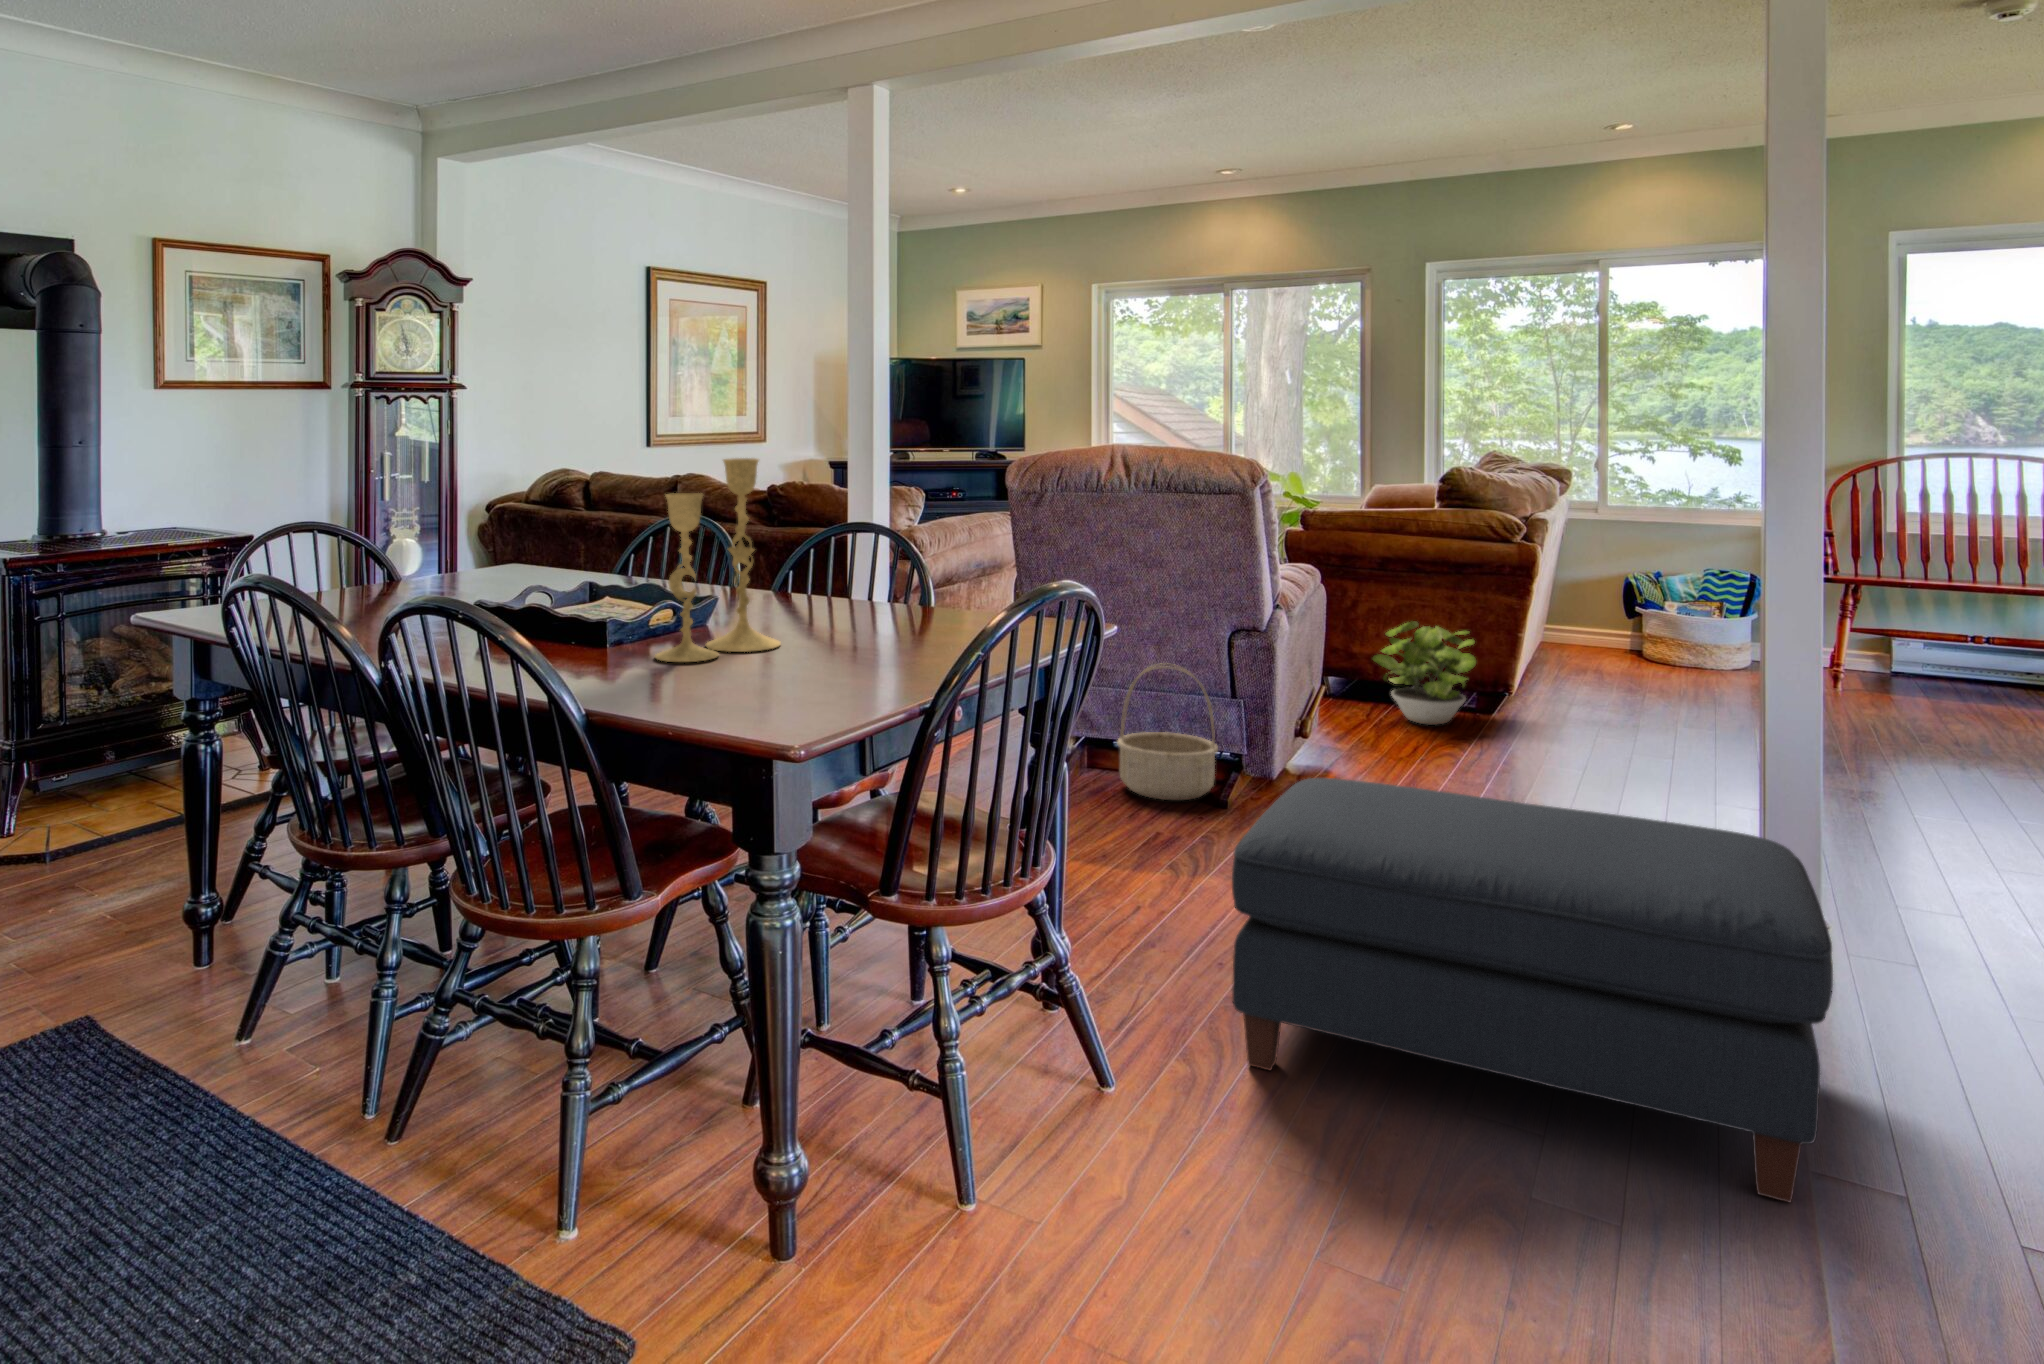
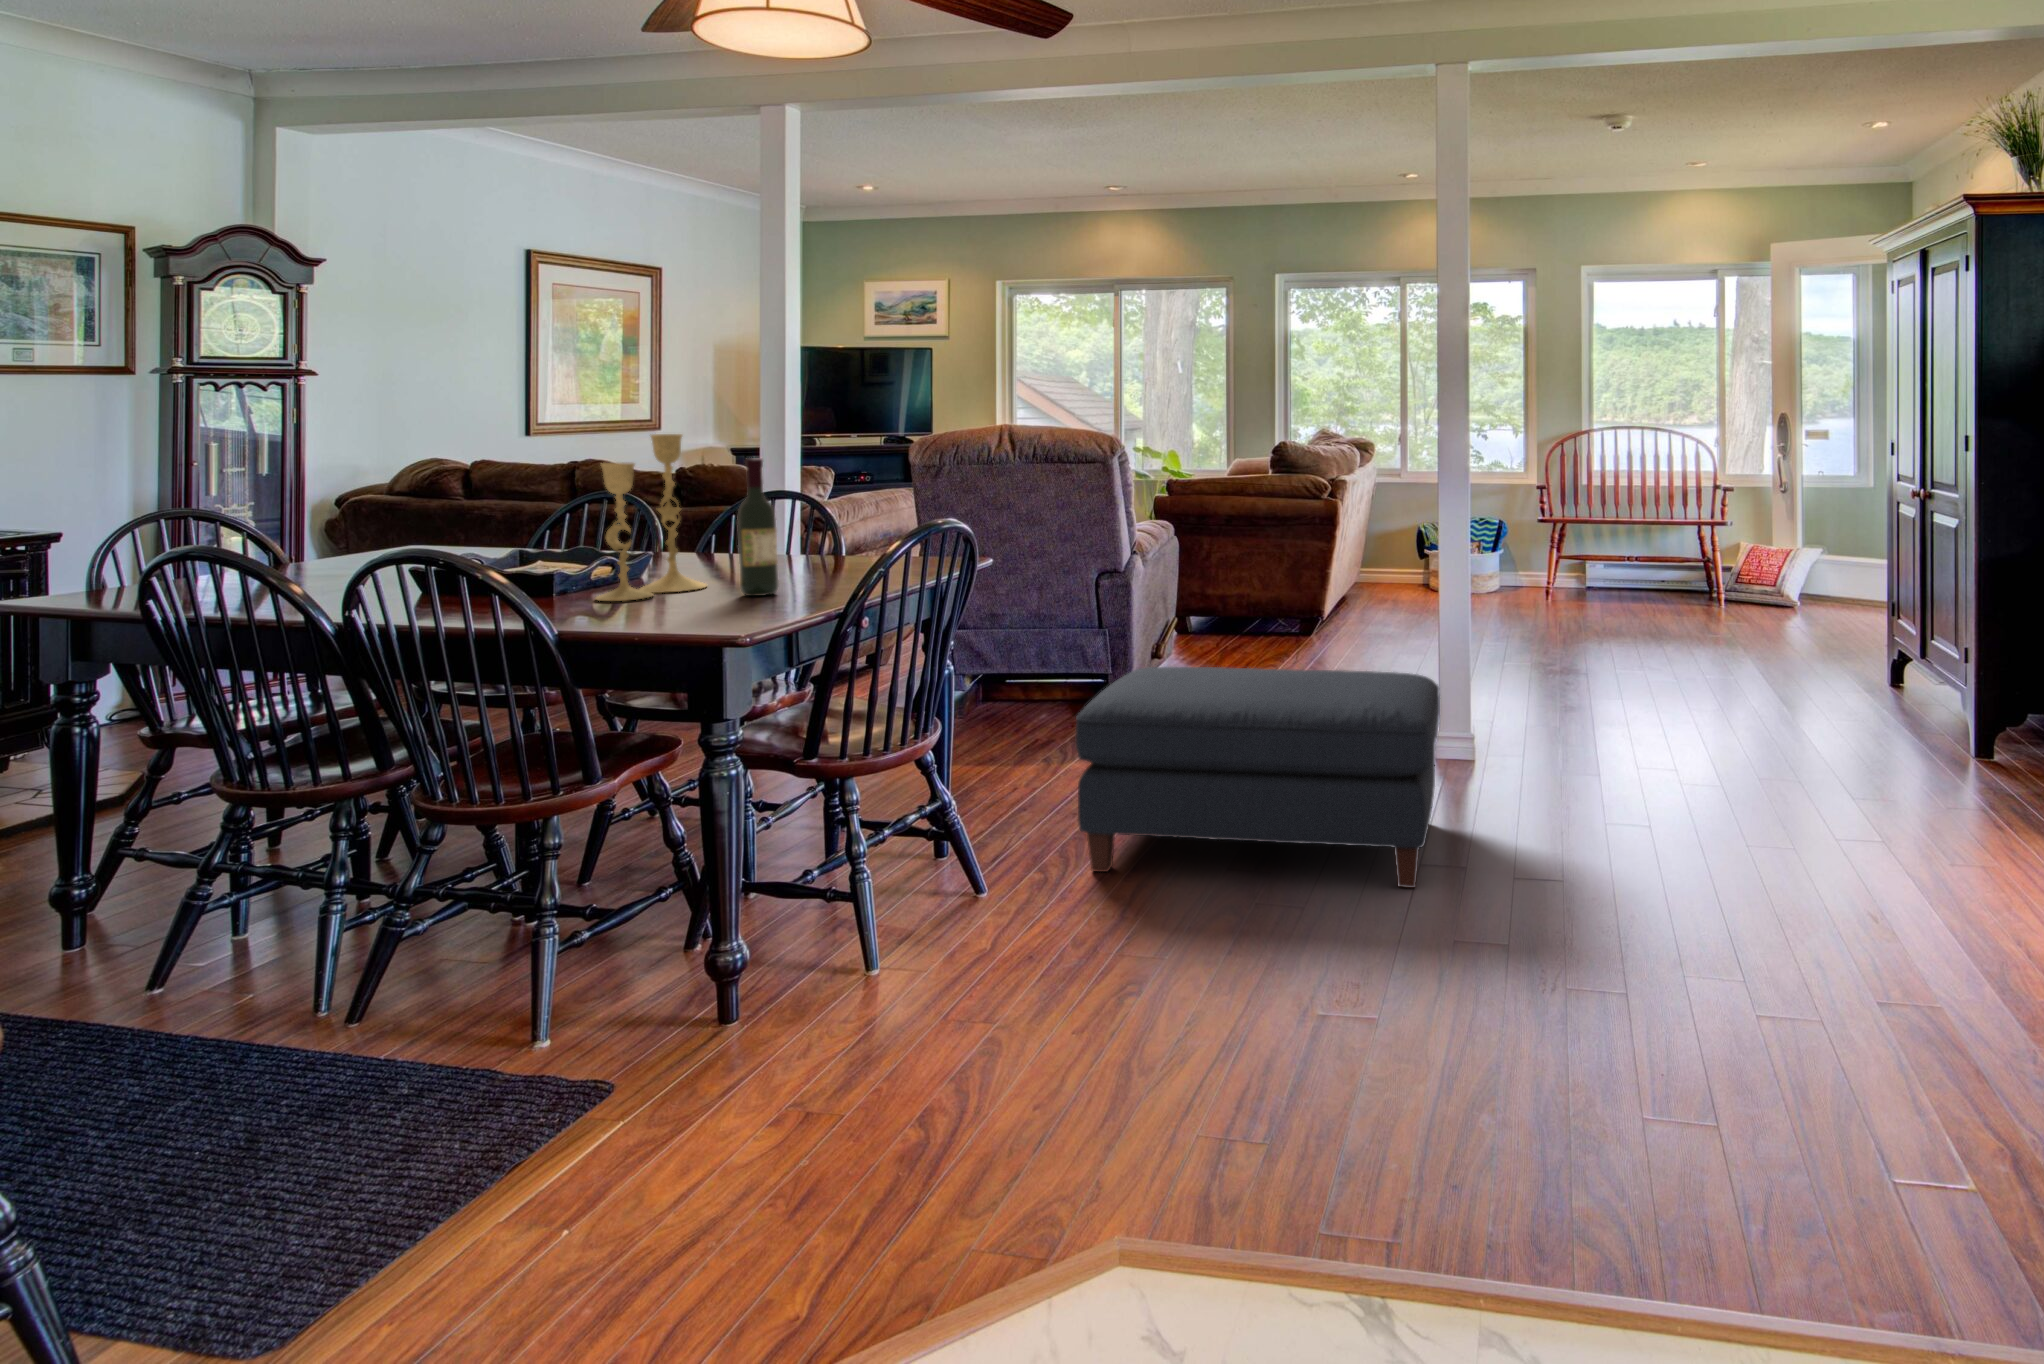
wine bottle: none [815,492,861,666] -> present [737,458,779,596]
potted plant: present [1373,621,1476,725] -> none [1219,565,1297,648]
basket: present [1117,663,1218,800] -> none [1007,605,1090,718]

